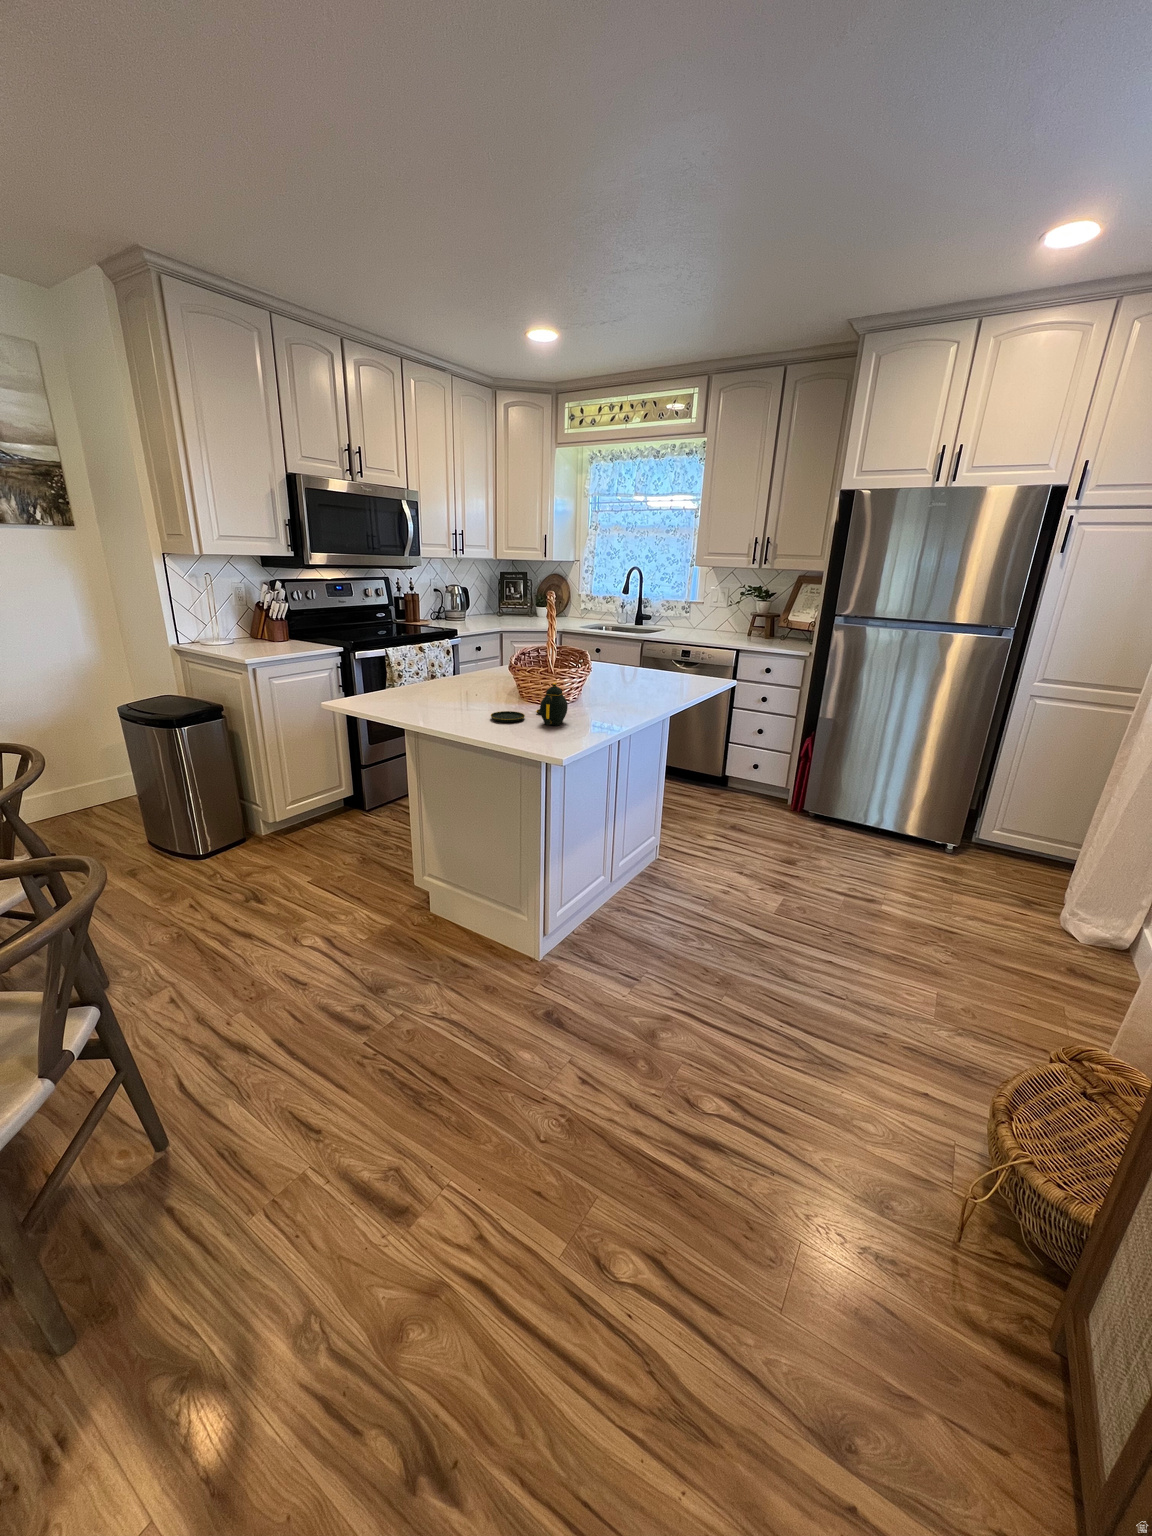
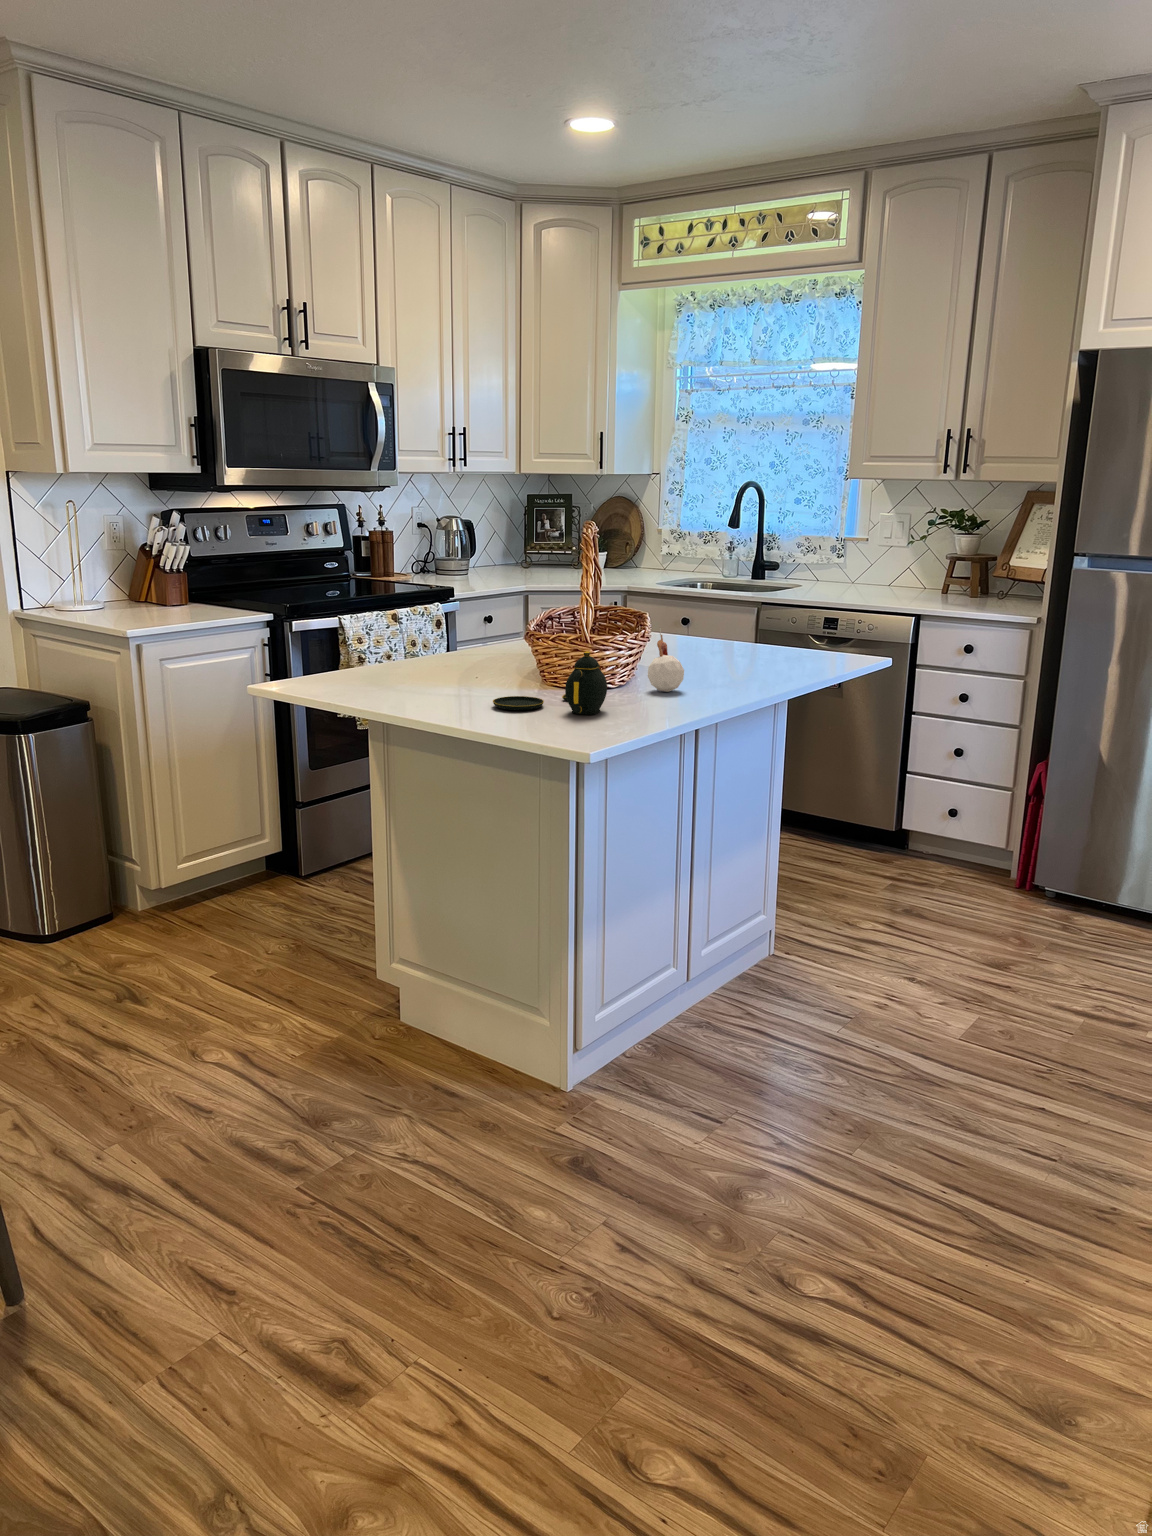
candle: none [591,665,615,707] -> present [648,628,684,692]

